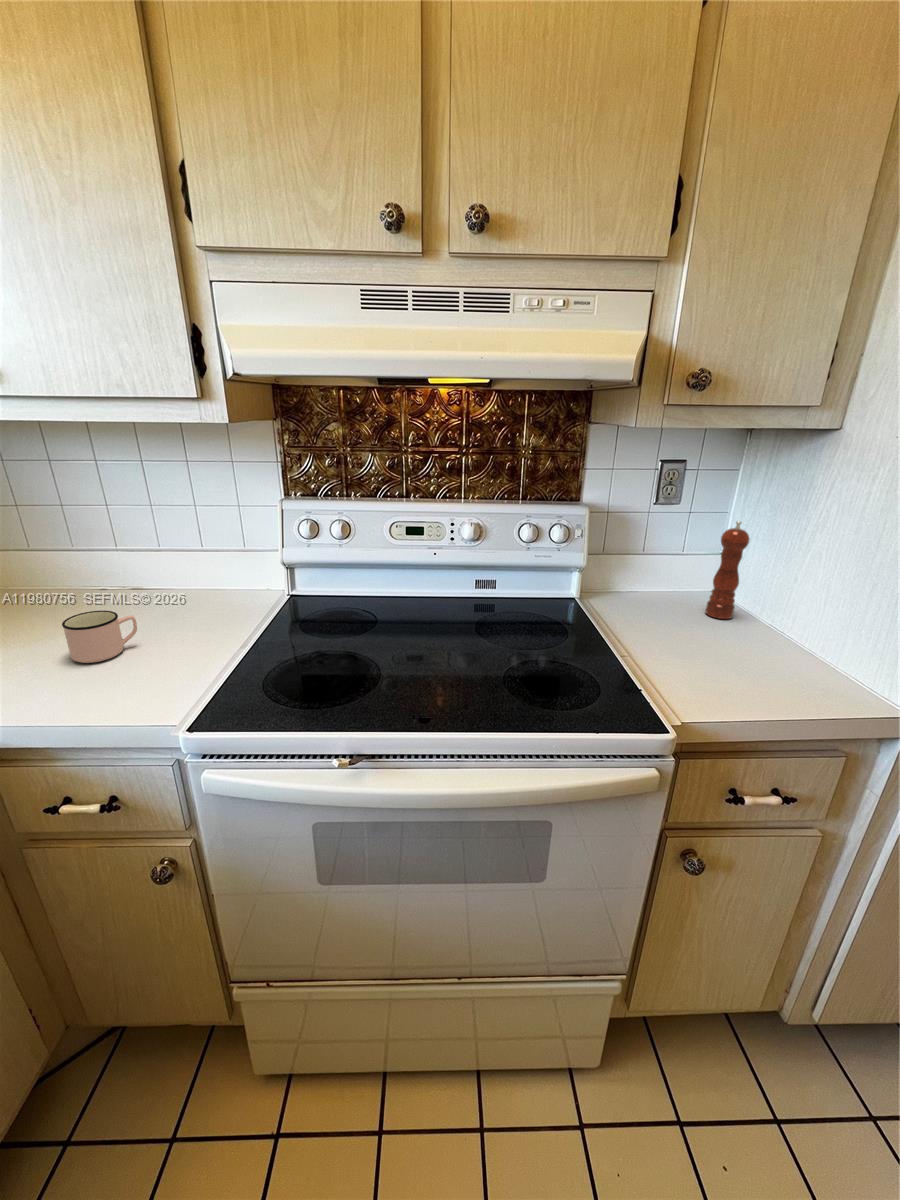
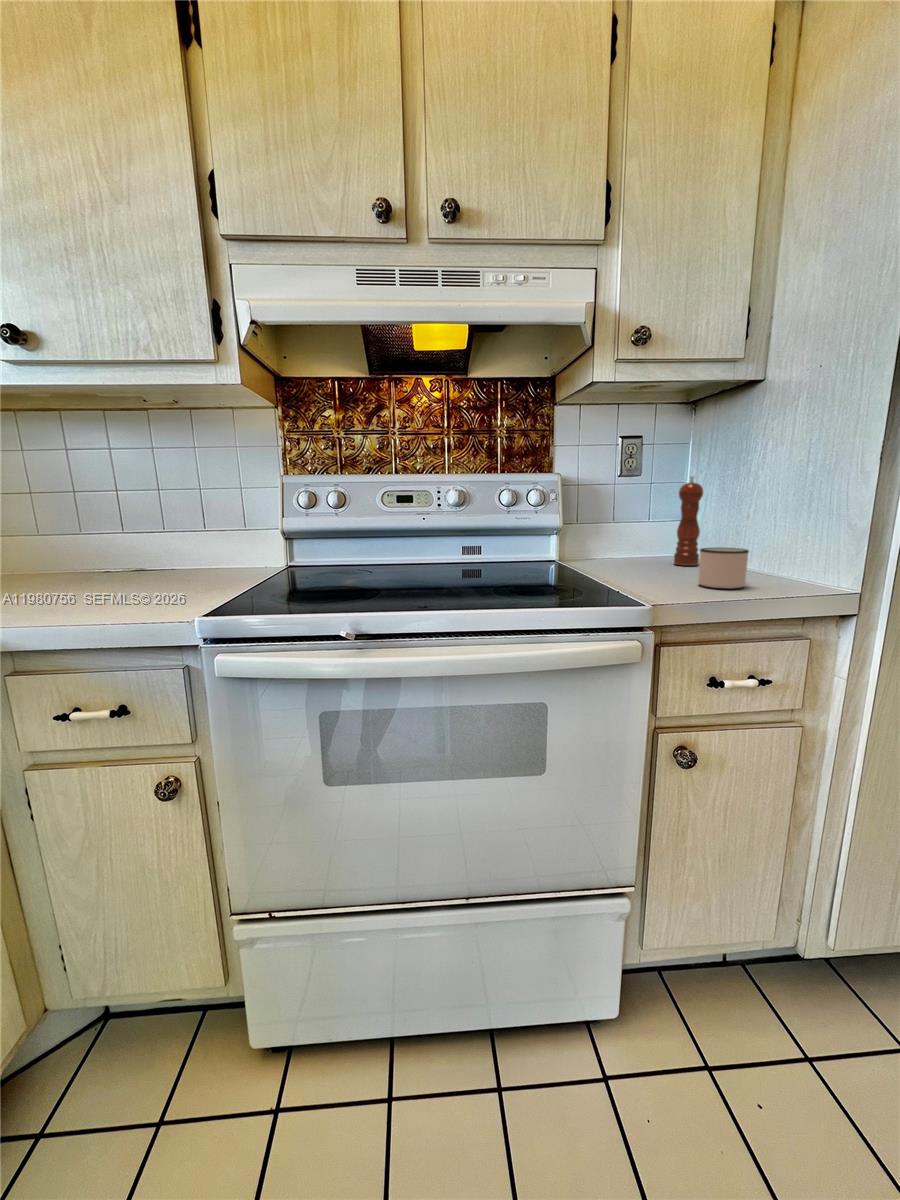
mug: present [62,611,137,663] -> present [698,548,749,588]

